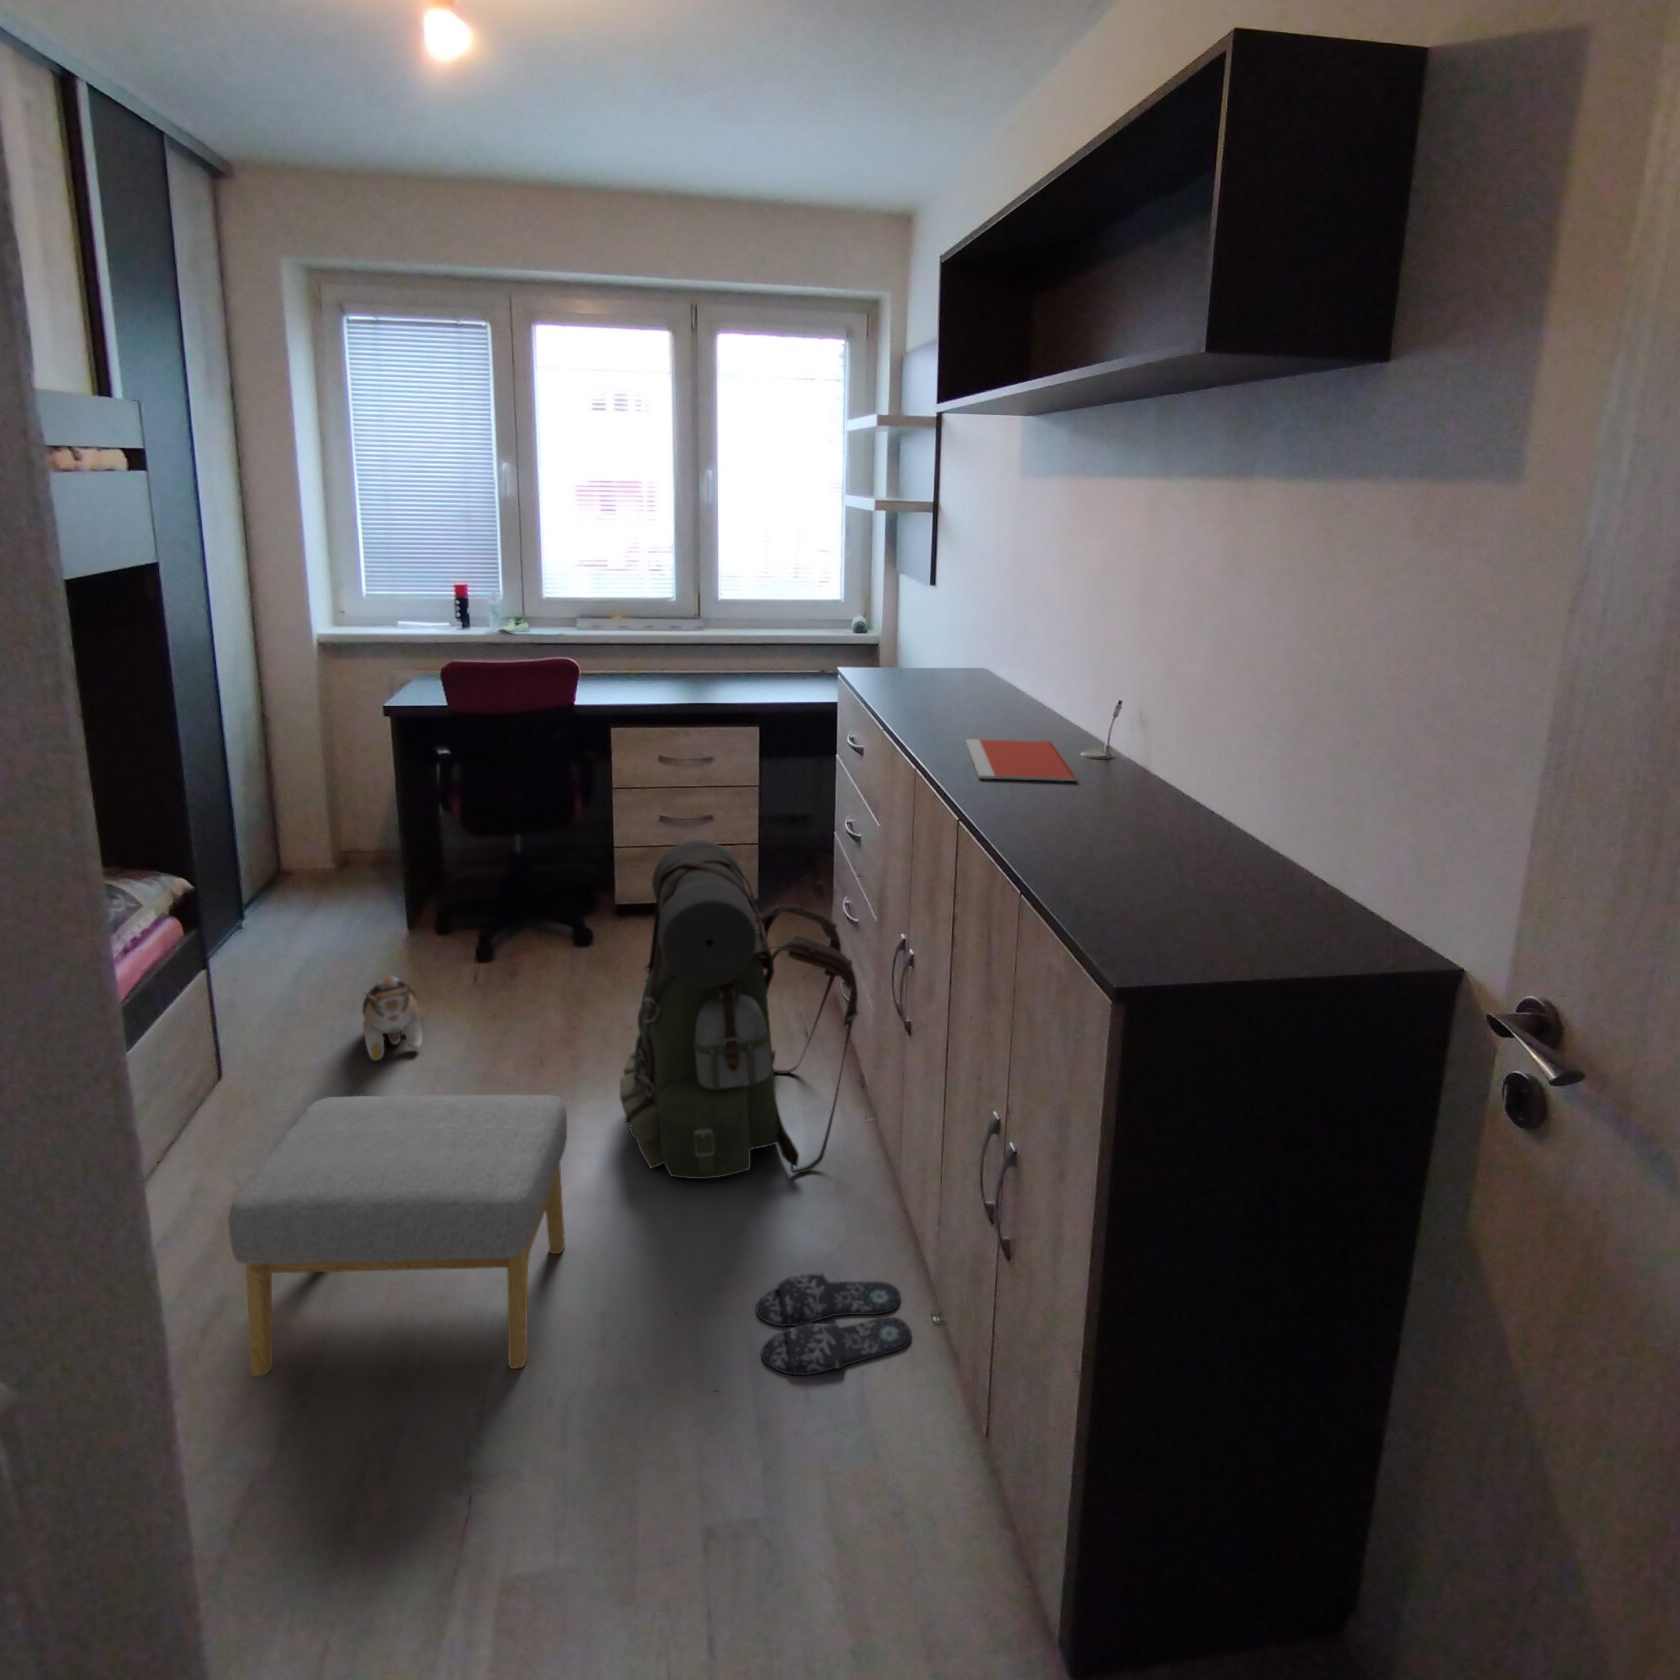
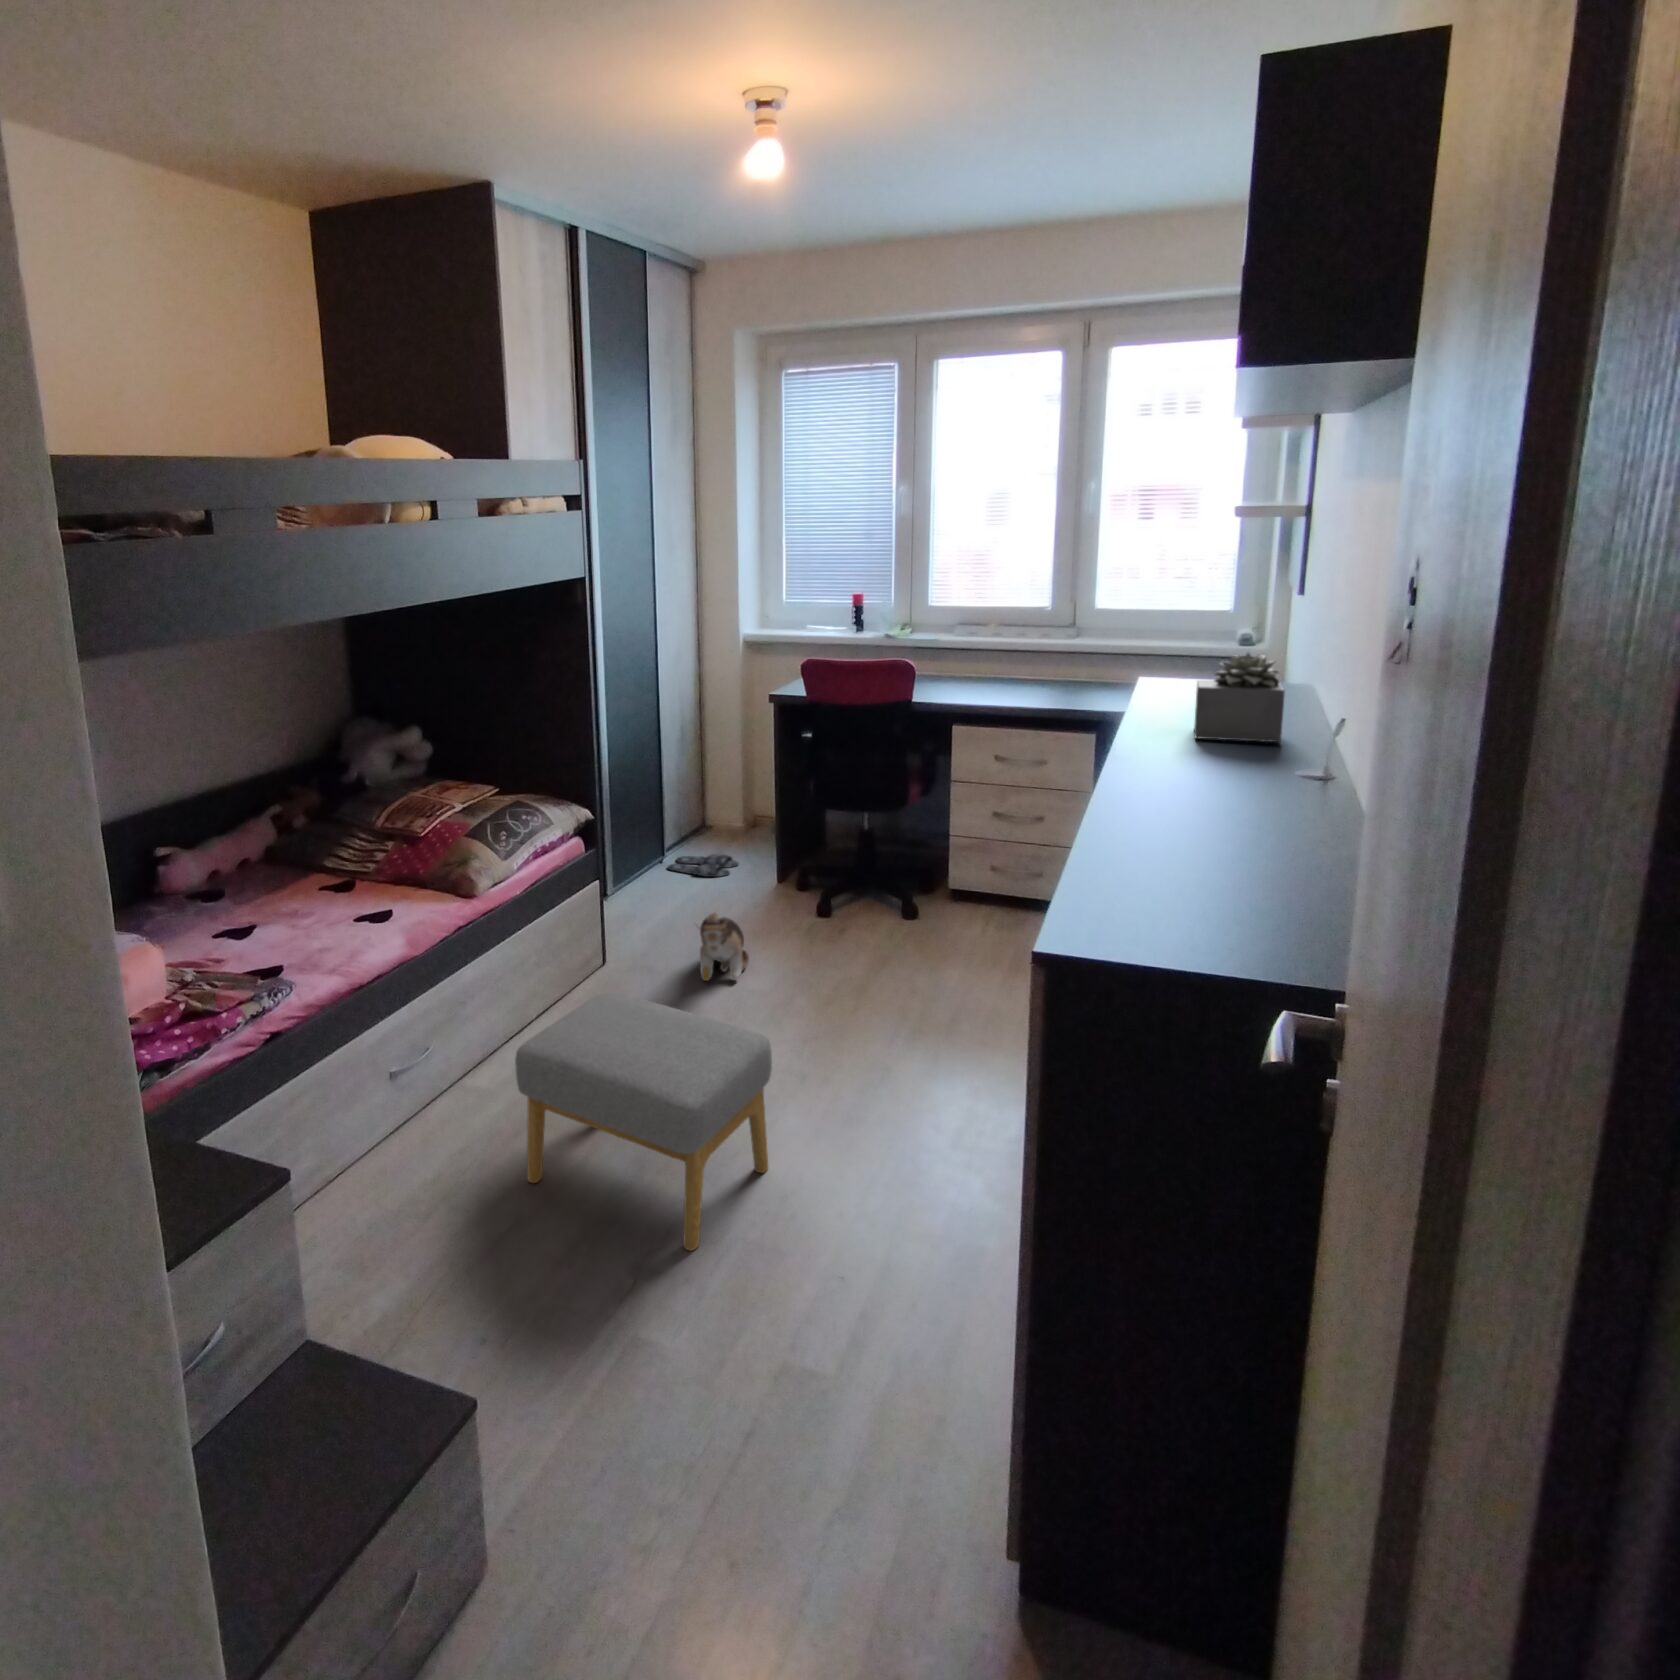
succulent plant: none [930,638,1012,719] -> present [1194,653,1285,742]
notebook: present [965,739,1076,781] -> none [1157,761,1301,819]
backpack: present [620,840,859,1179] -> none [847,836,1087,1181]
slippers: present [756,1274,911,1375] -> present [668,854,738,877]

